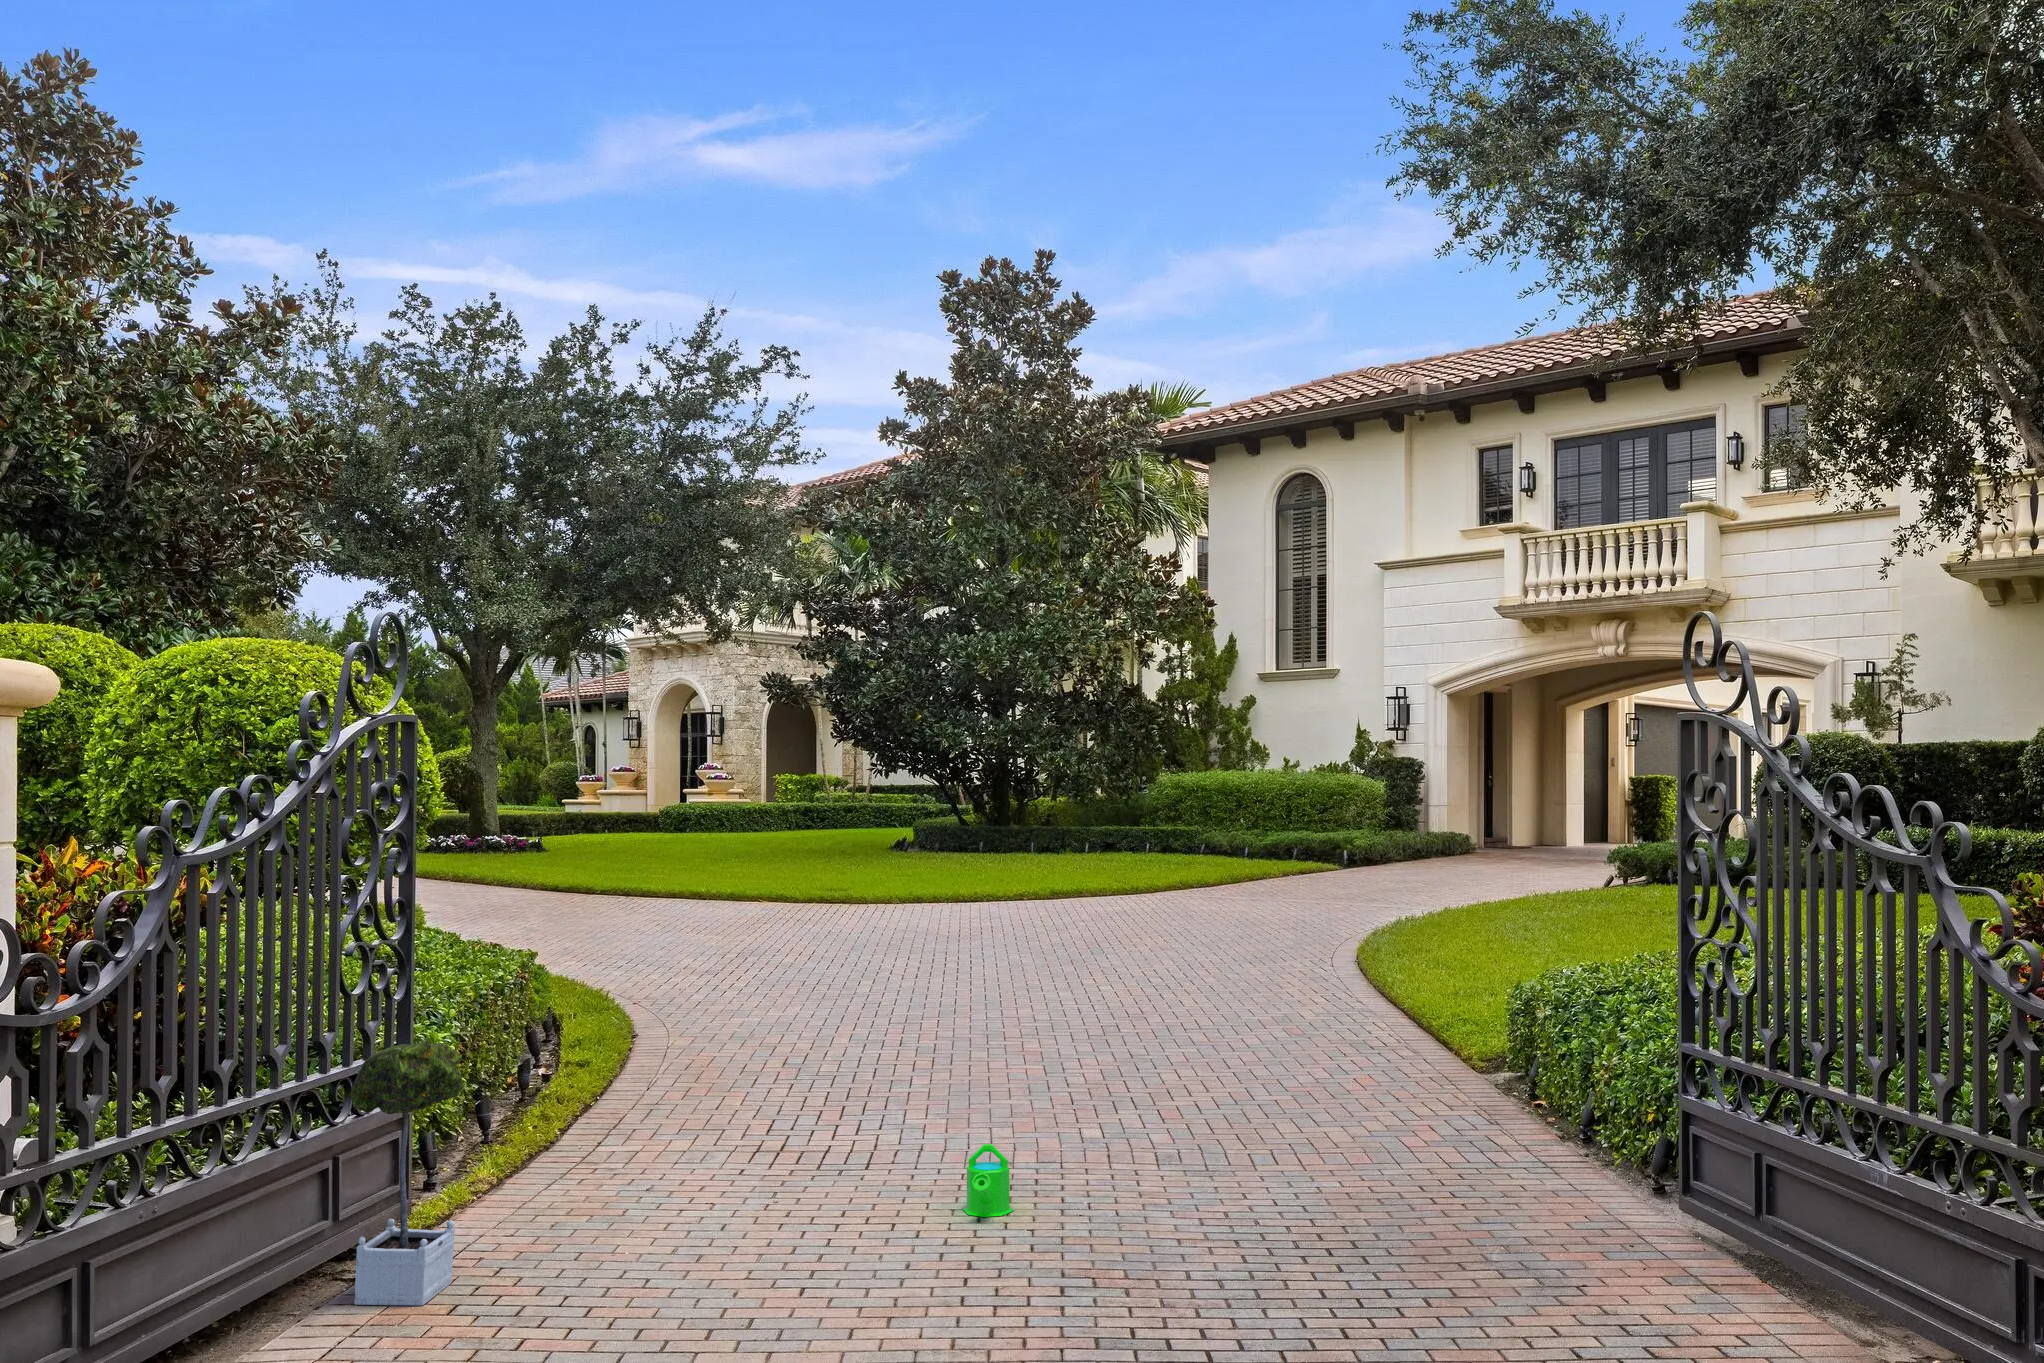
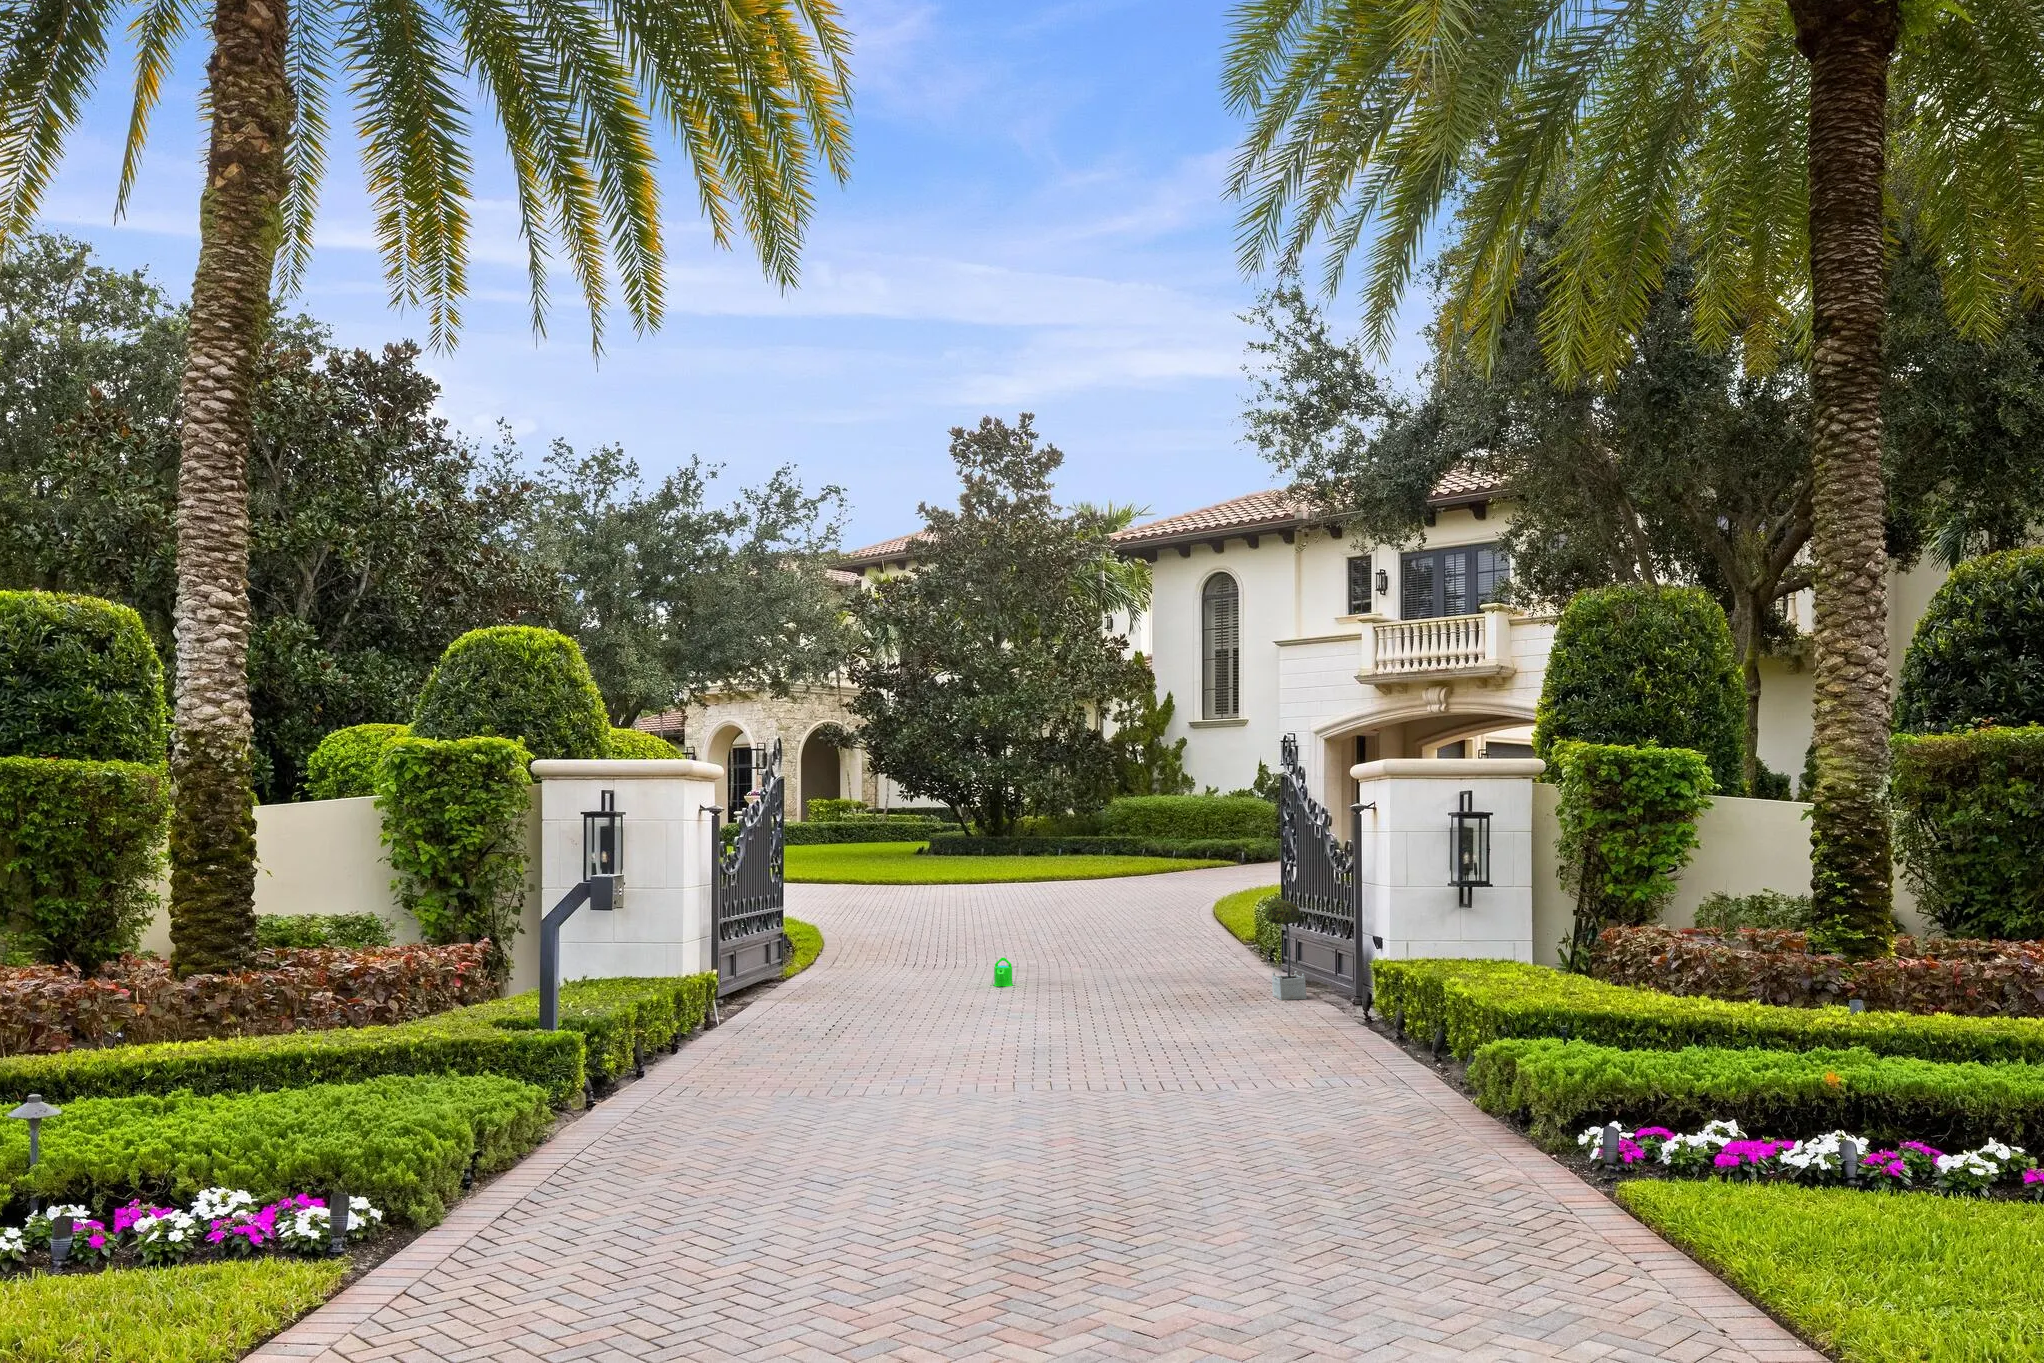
potted tree: present [349,1038,463,1305] -> present [1265,897,1307,1000]

